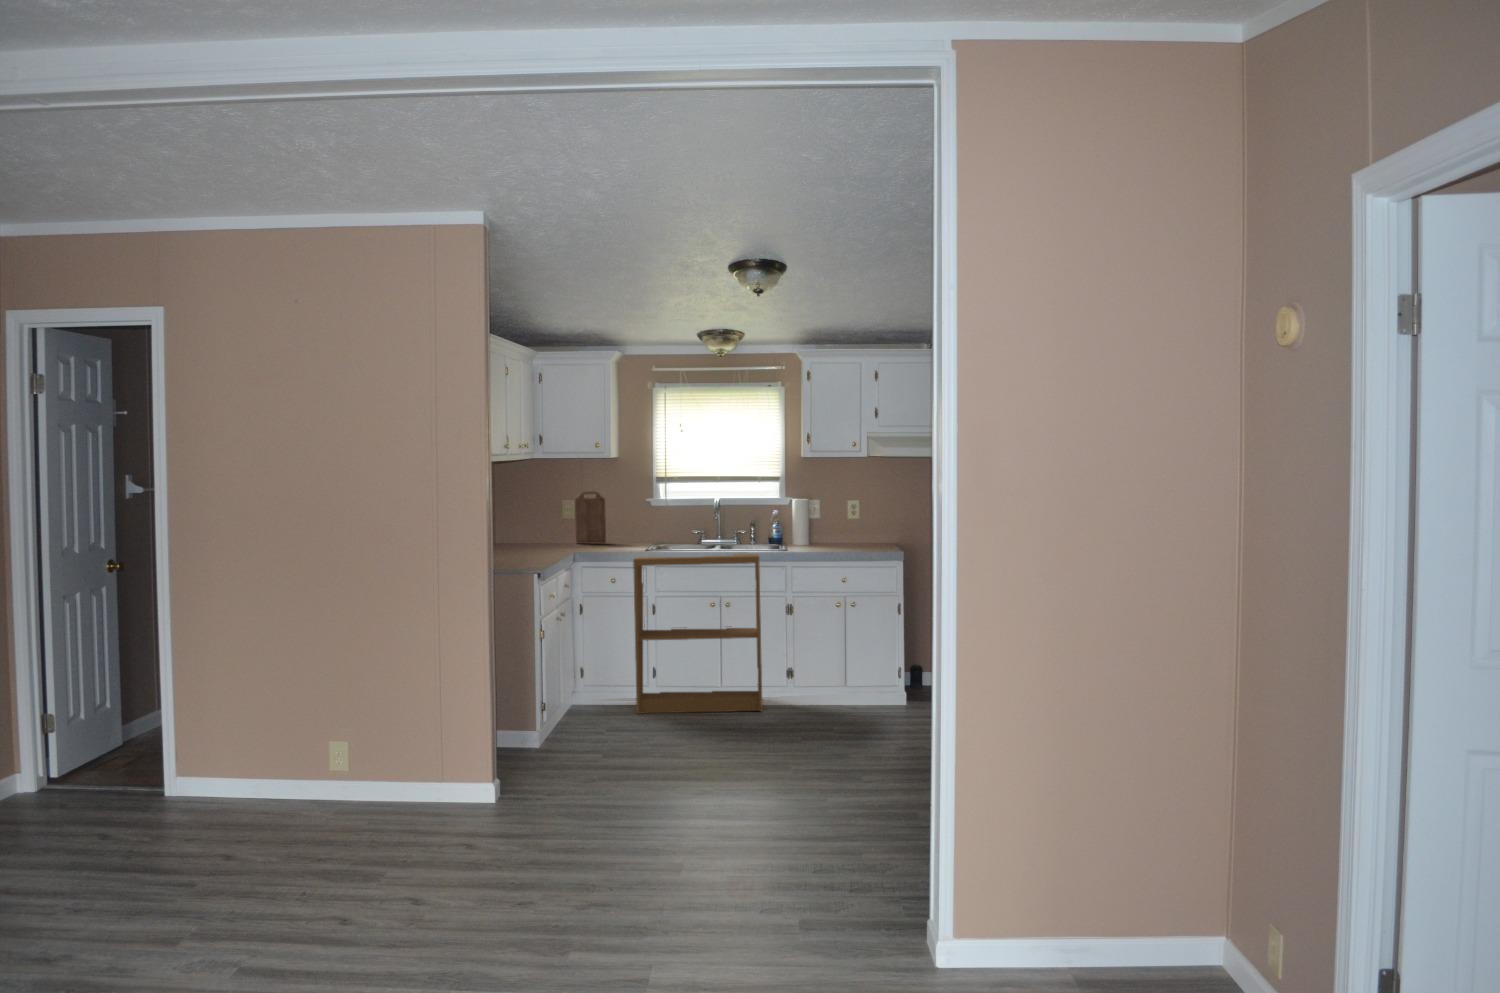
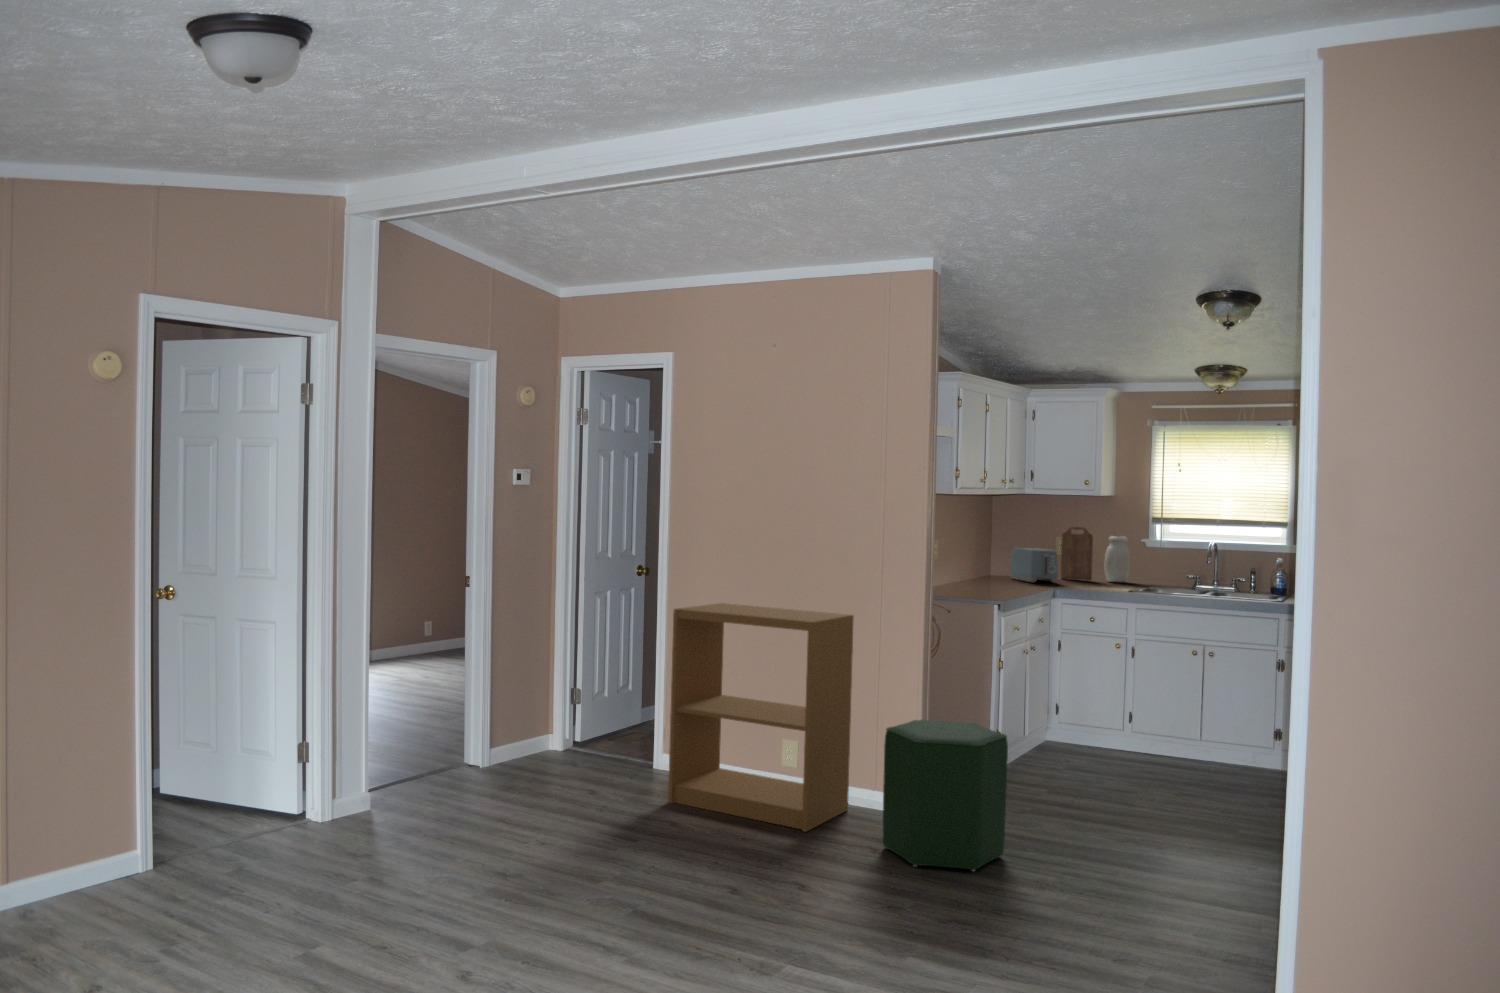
jar: none [616,498,640,542] -> present [1104,536,1130,582]
toaster: none [529,515,579,548] -> present [1010,548,1058,583]
bookshelf: present [633,552,762,714] -> present [668,603,854,832]
ottoman: none [472,681,595,831] -> present [883,720,1008,872]

